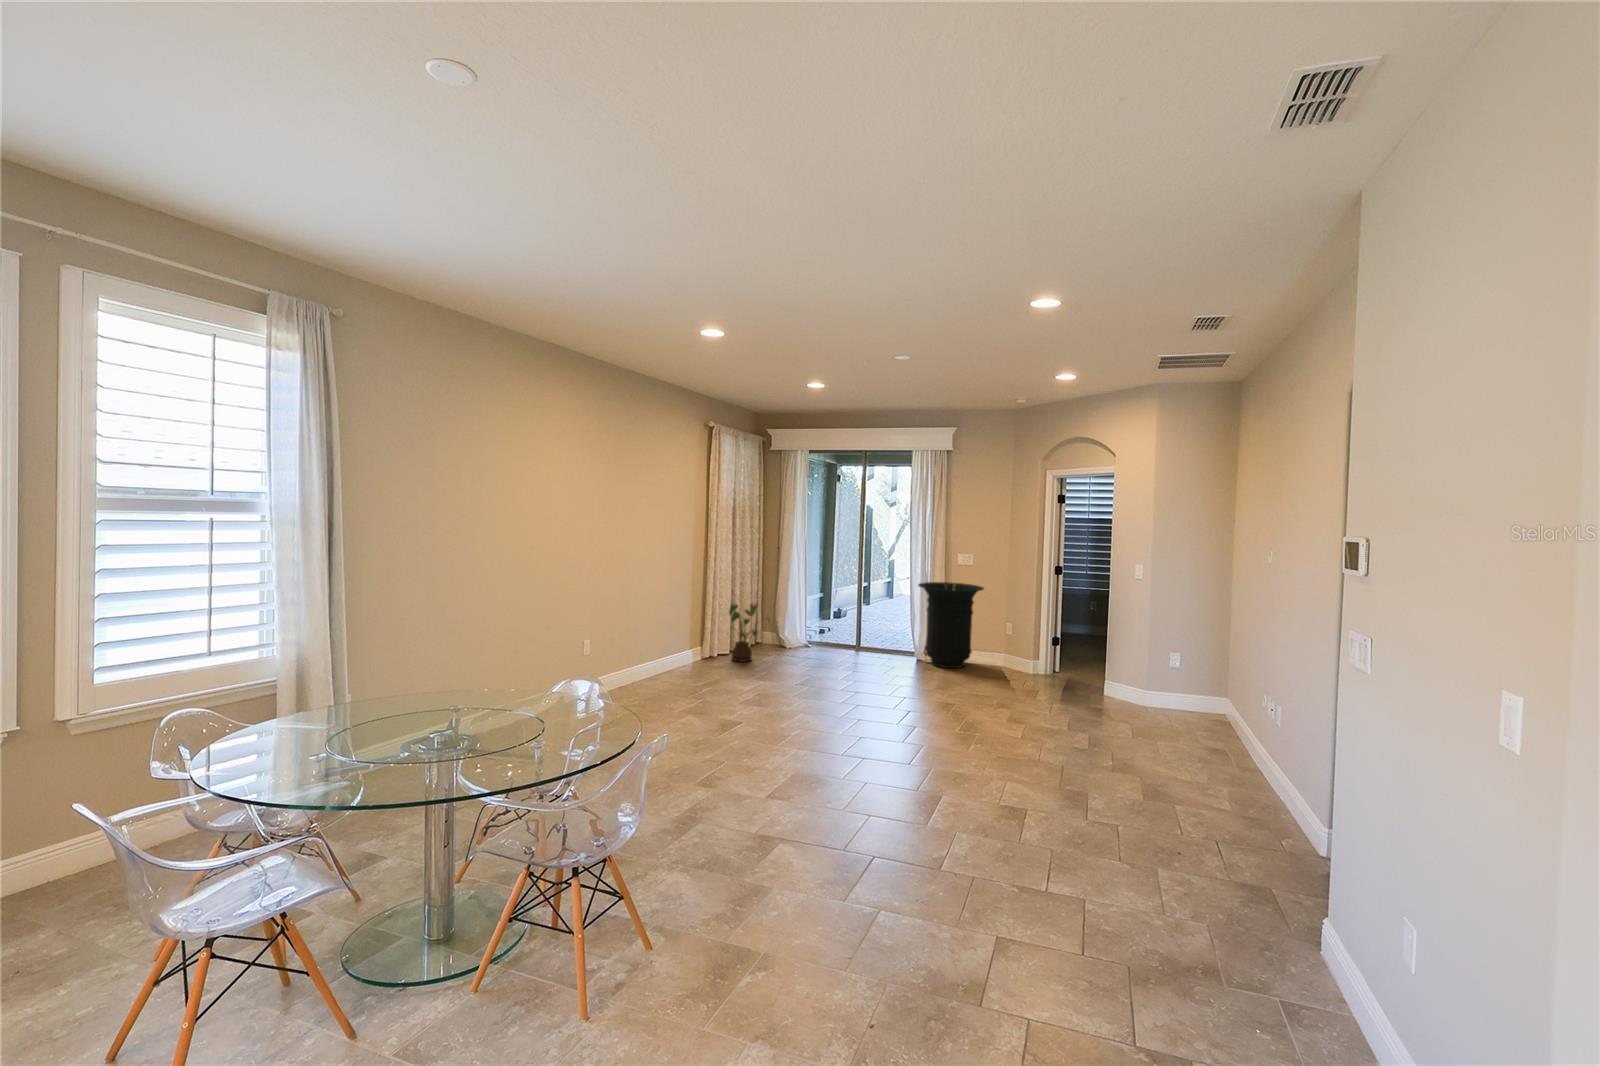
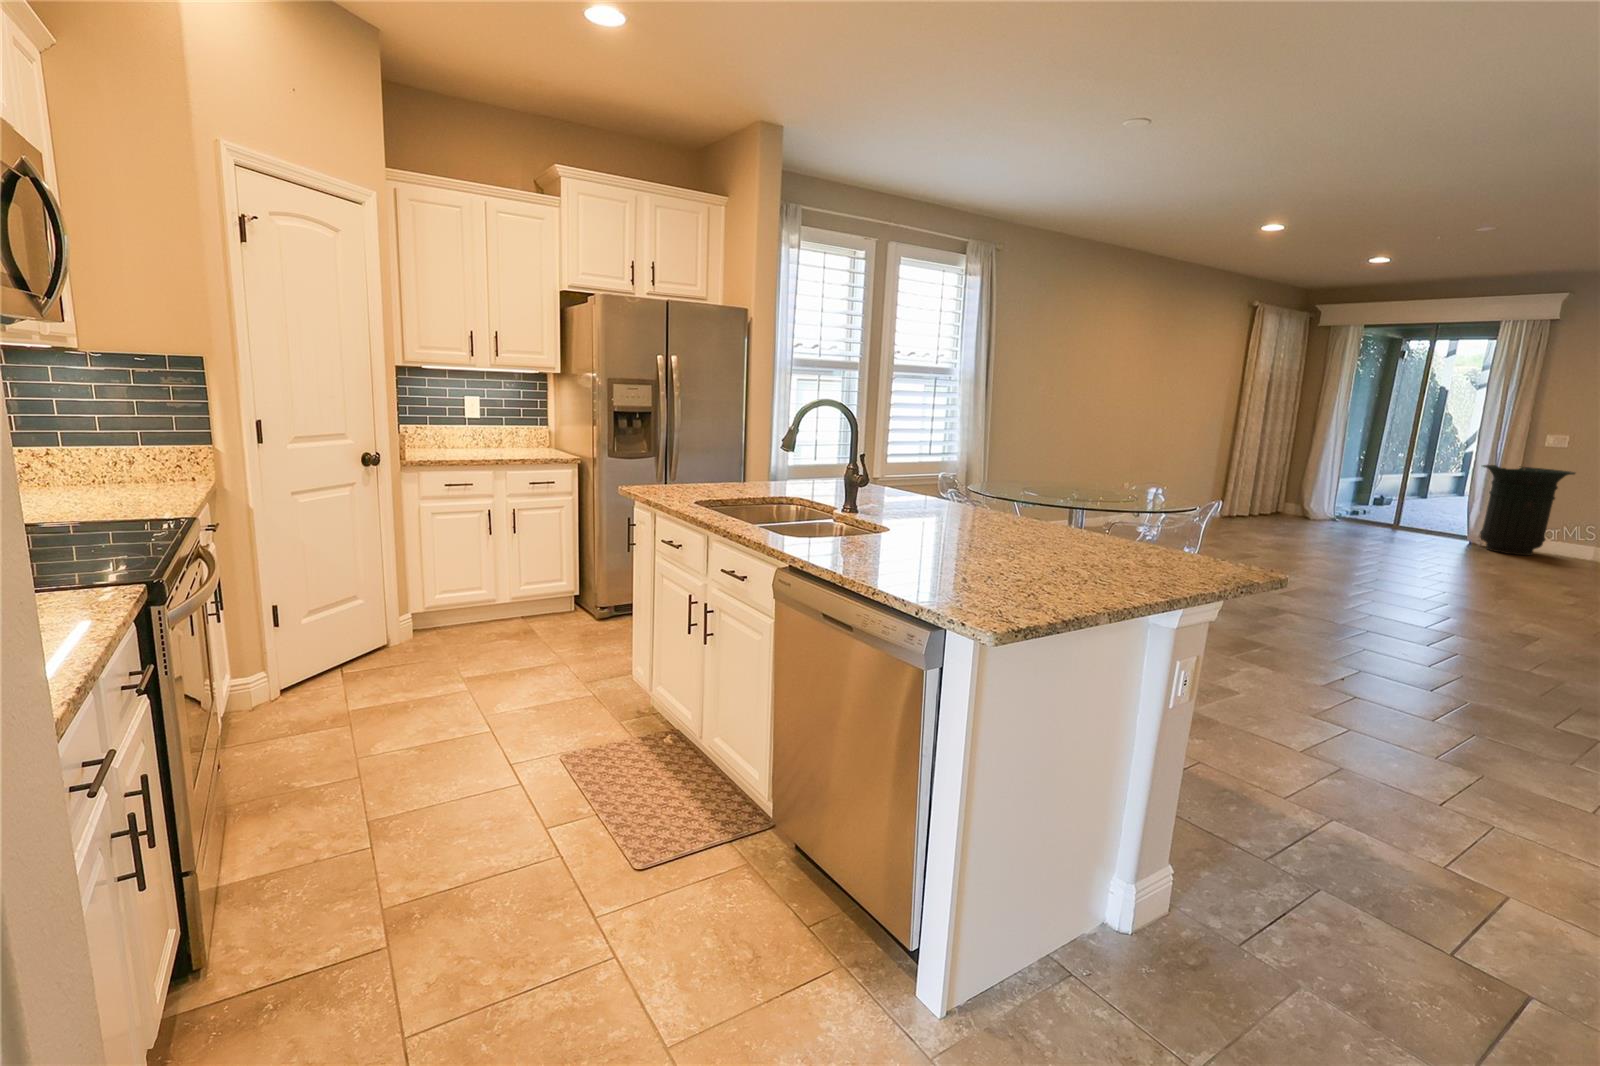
house plant: present [729,604,757,662] -> none [1249,471,1295,523]

